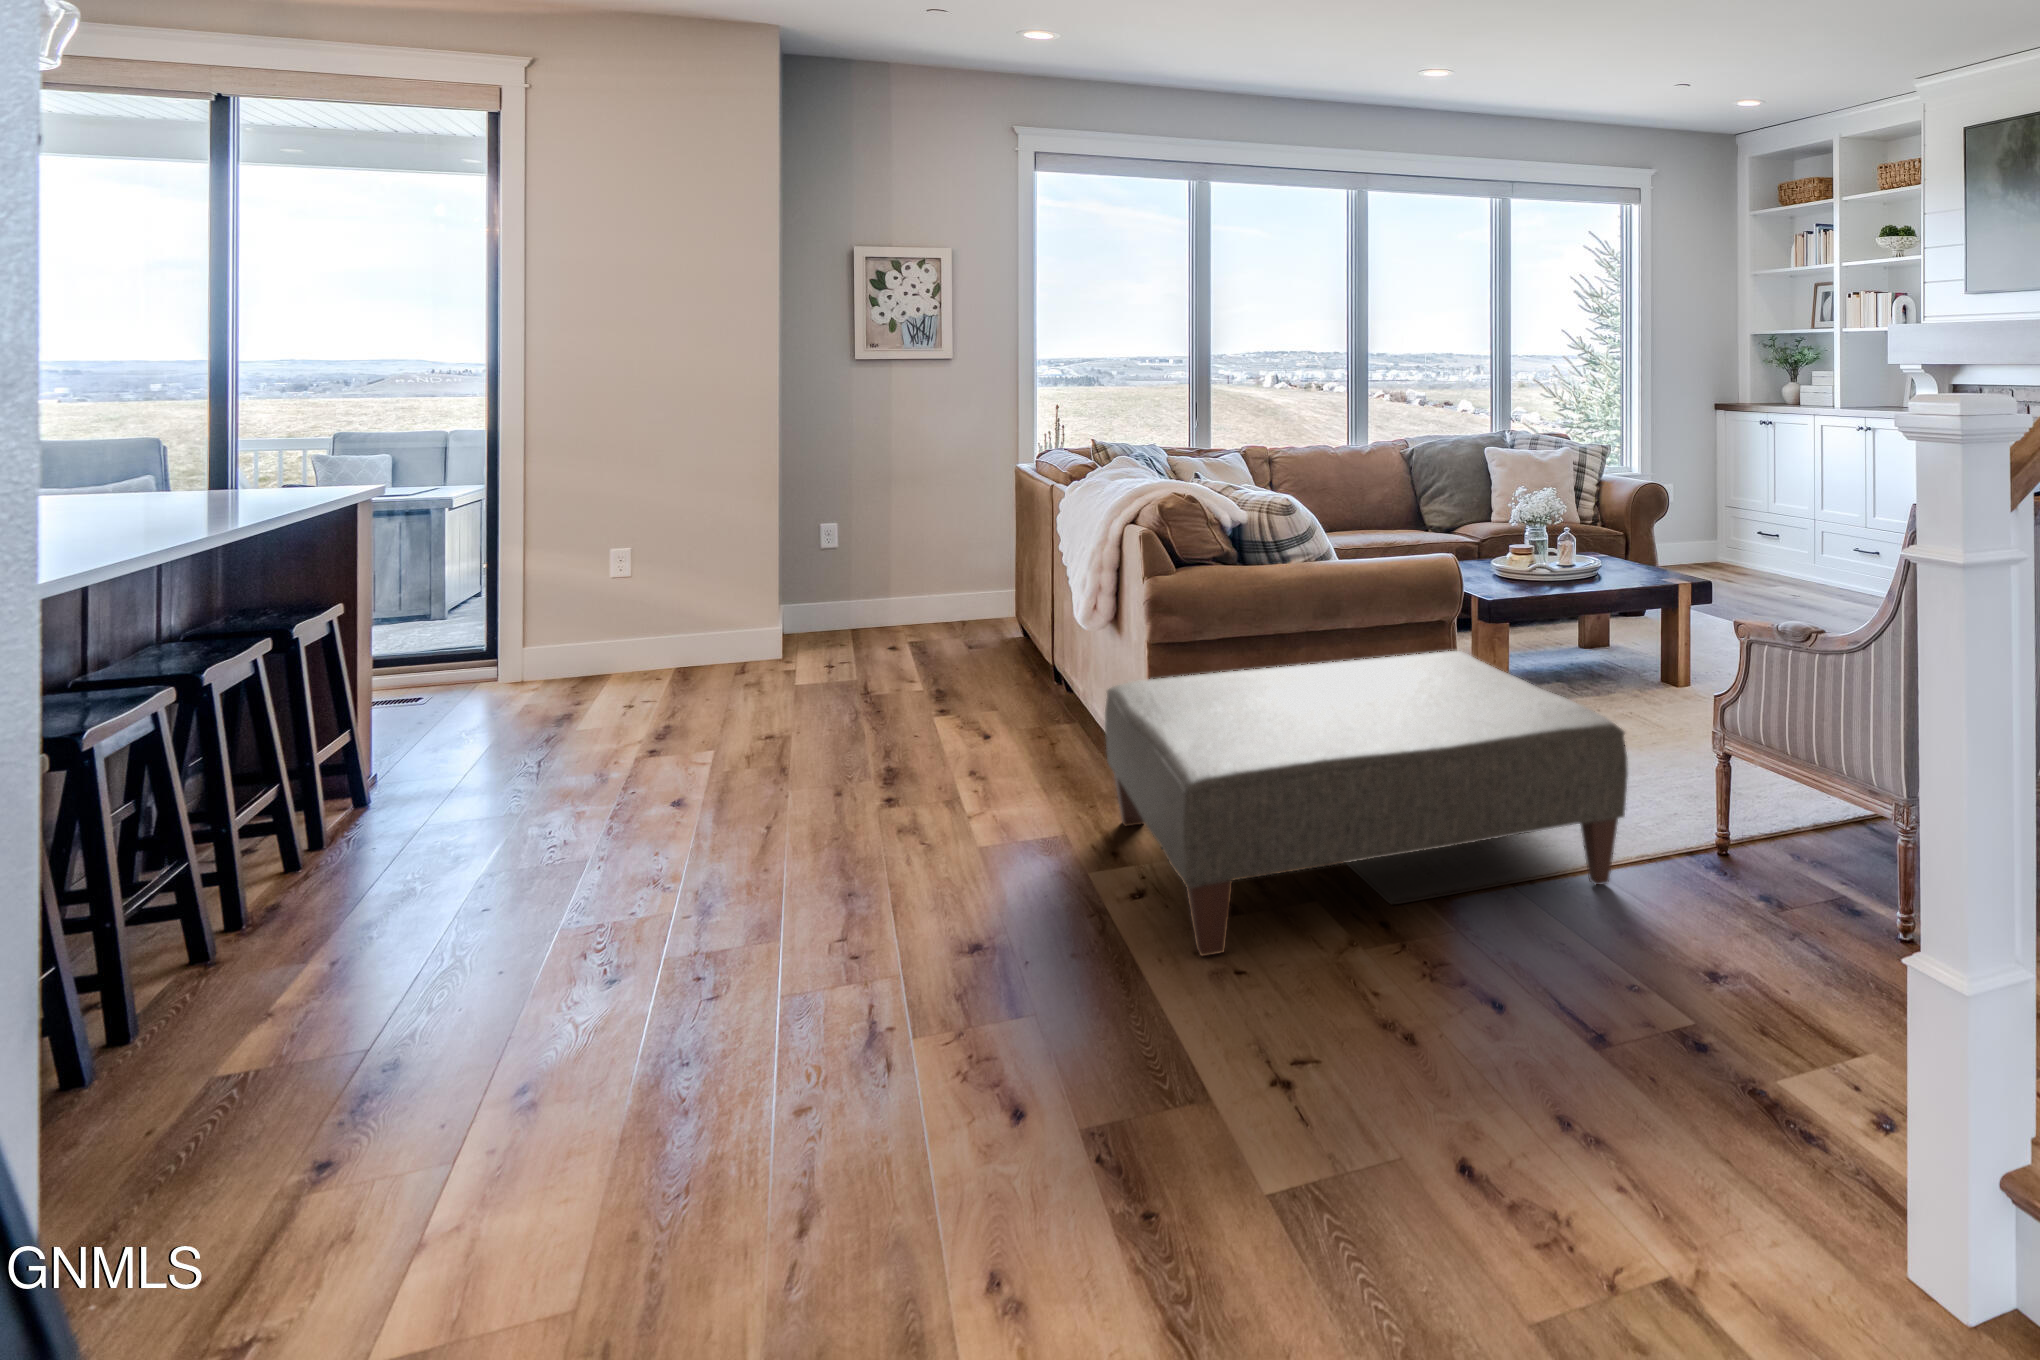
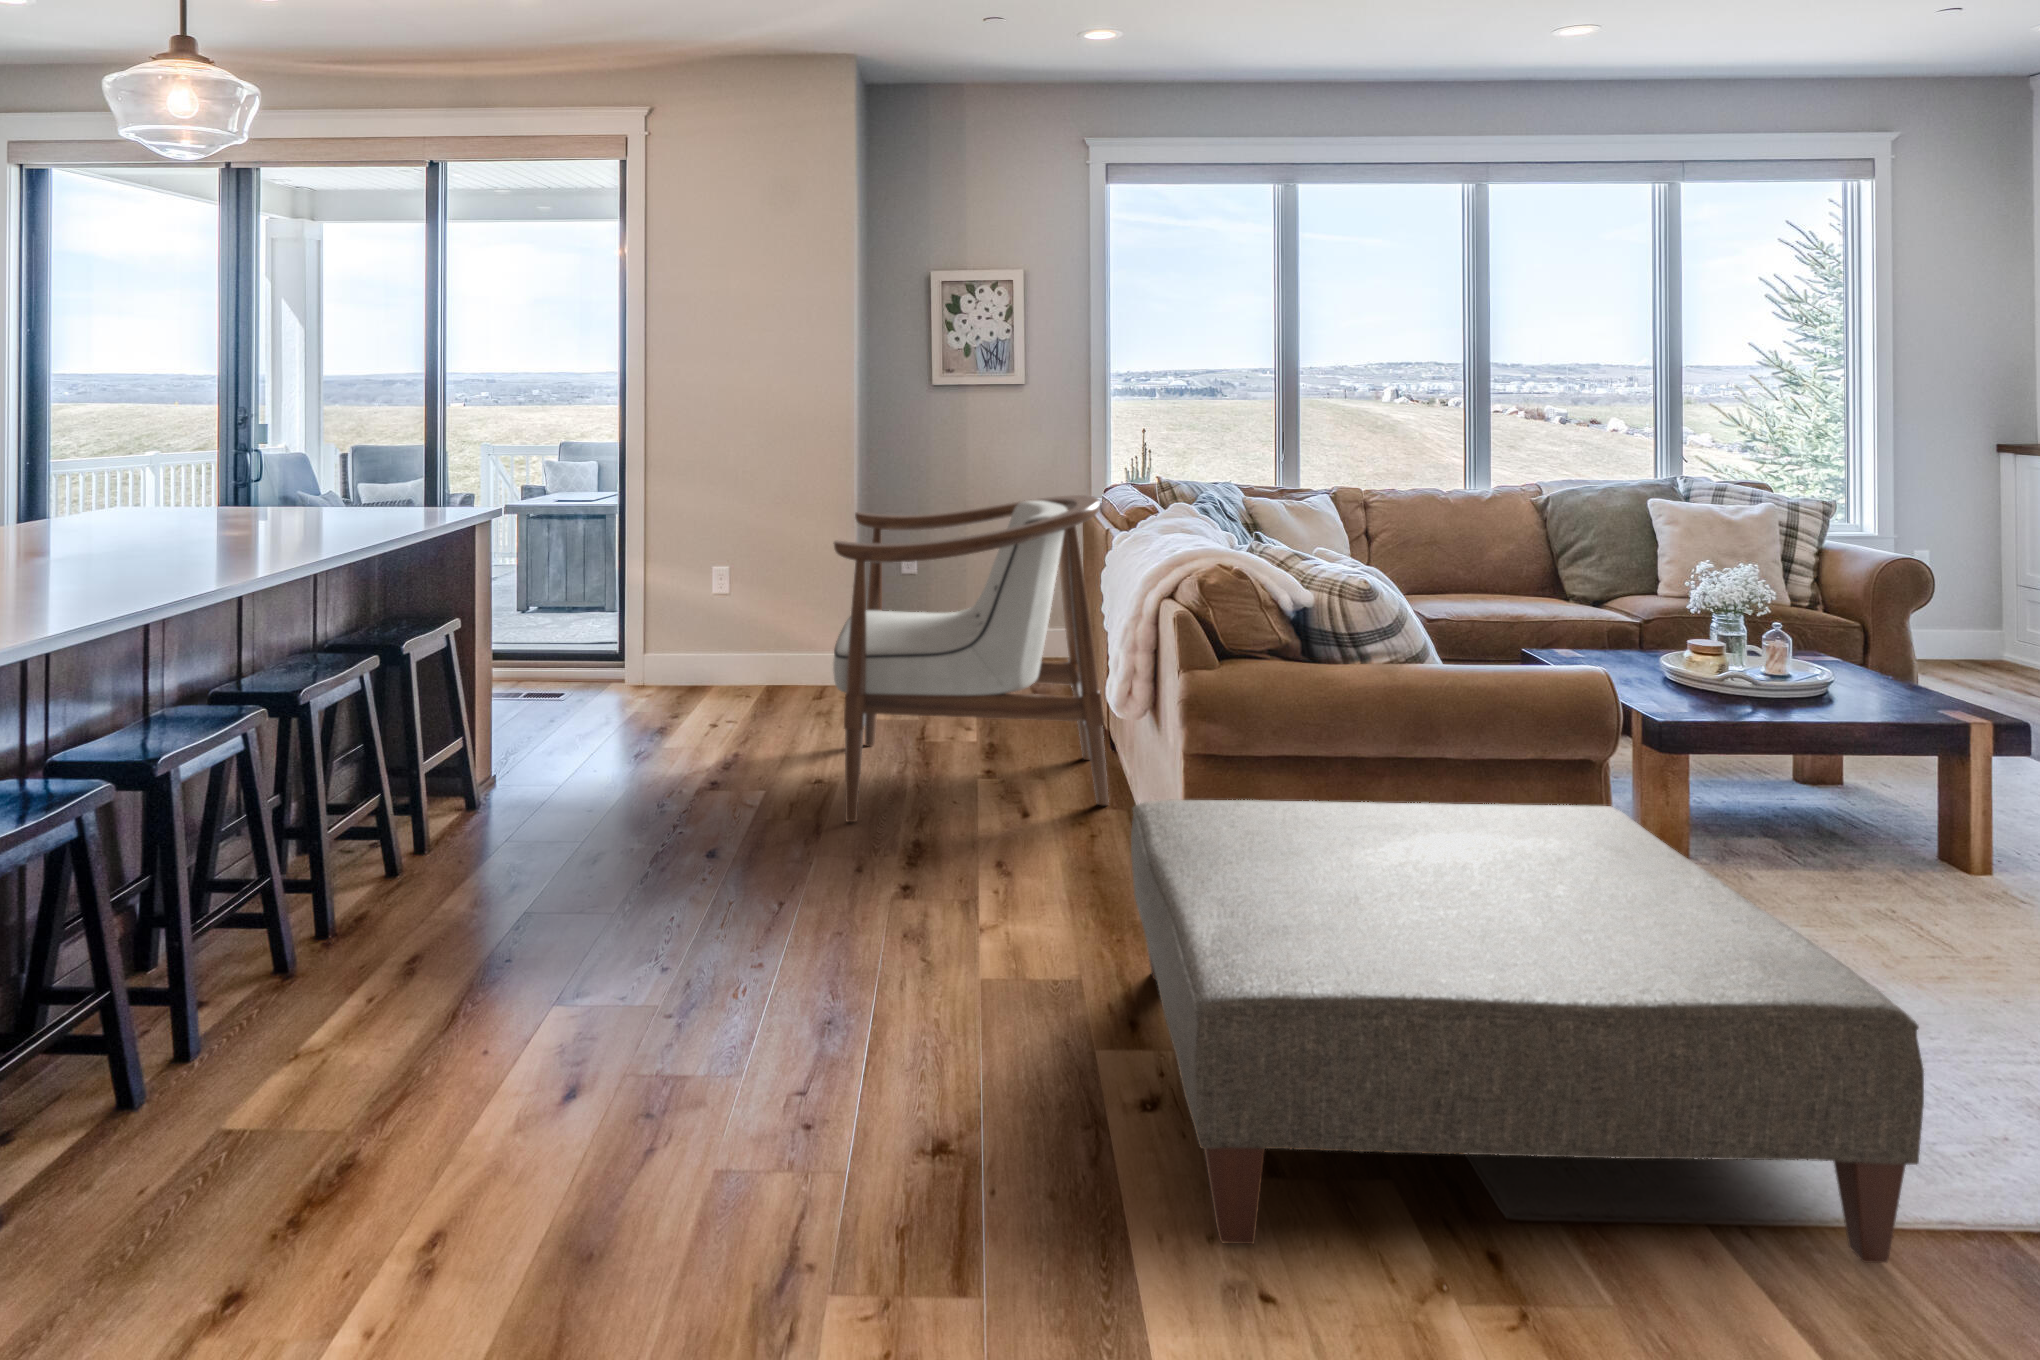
armchair: none [796,453,1063,762] -> present [833,495,1108,822]

